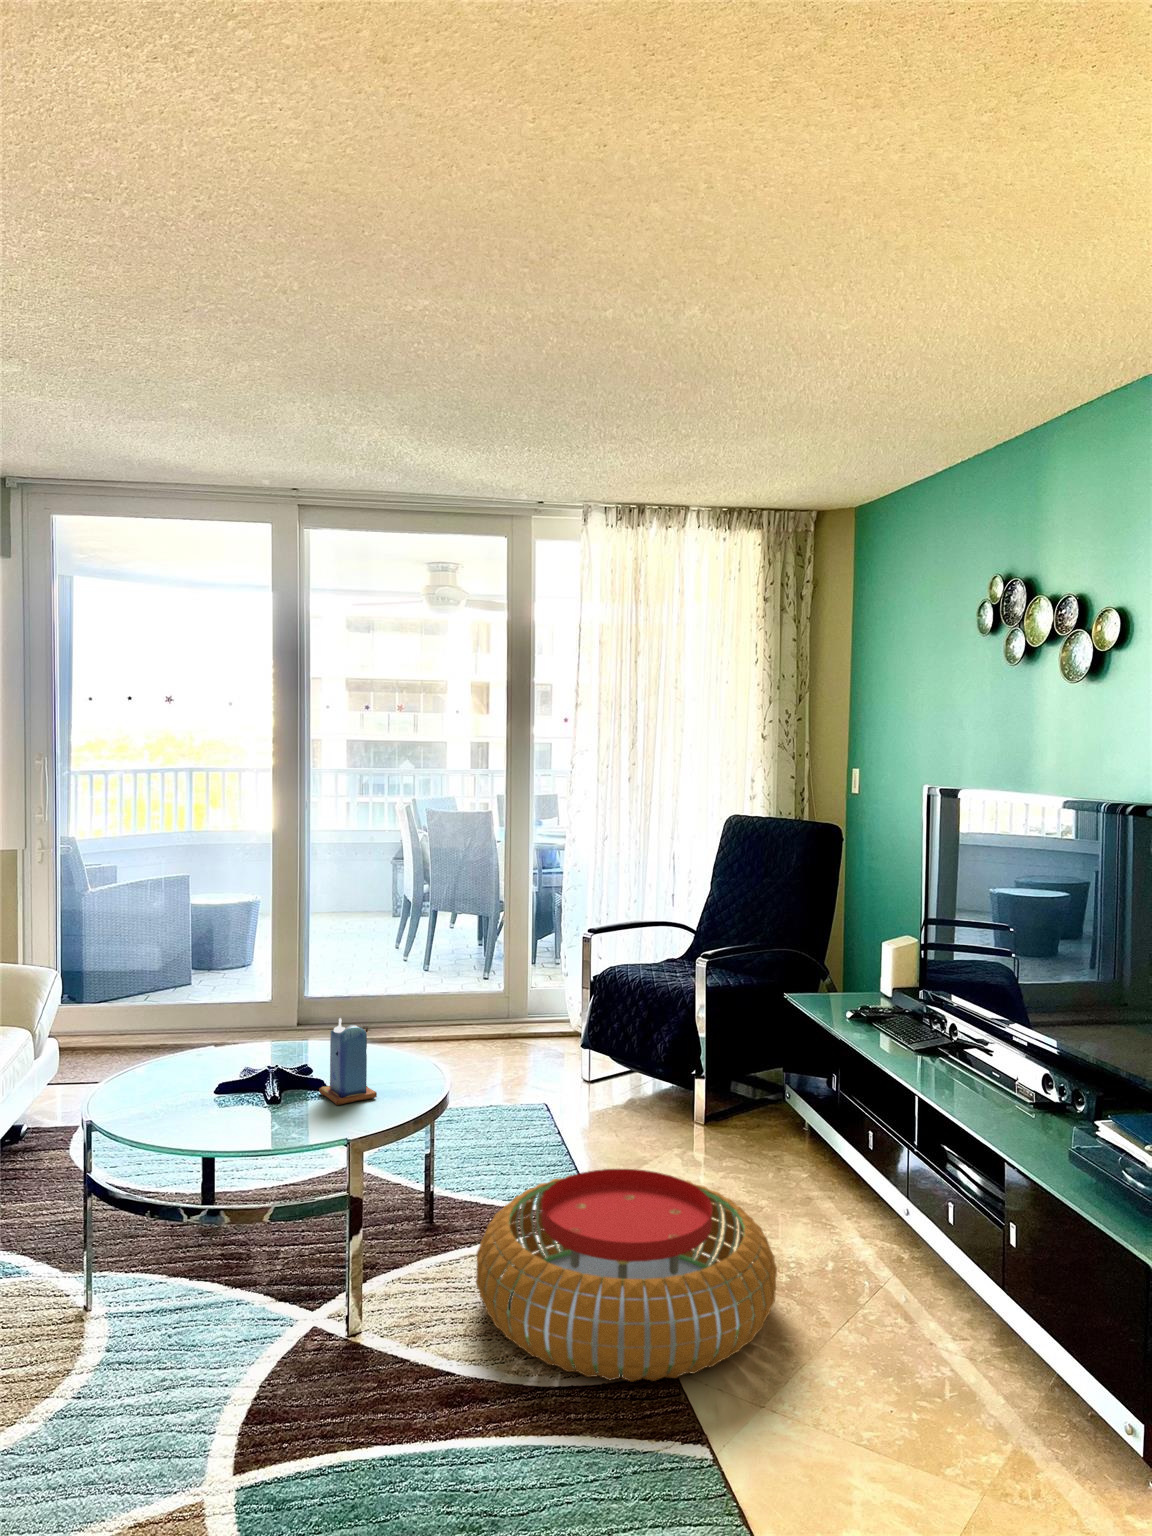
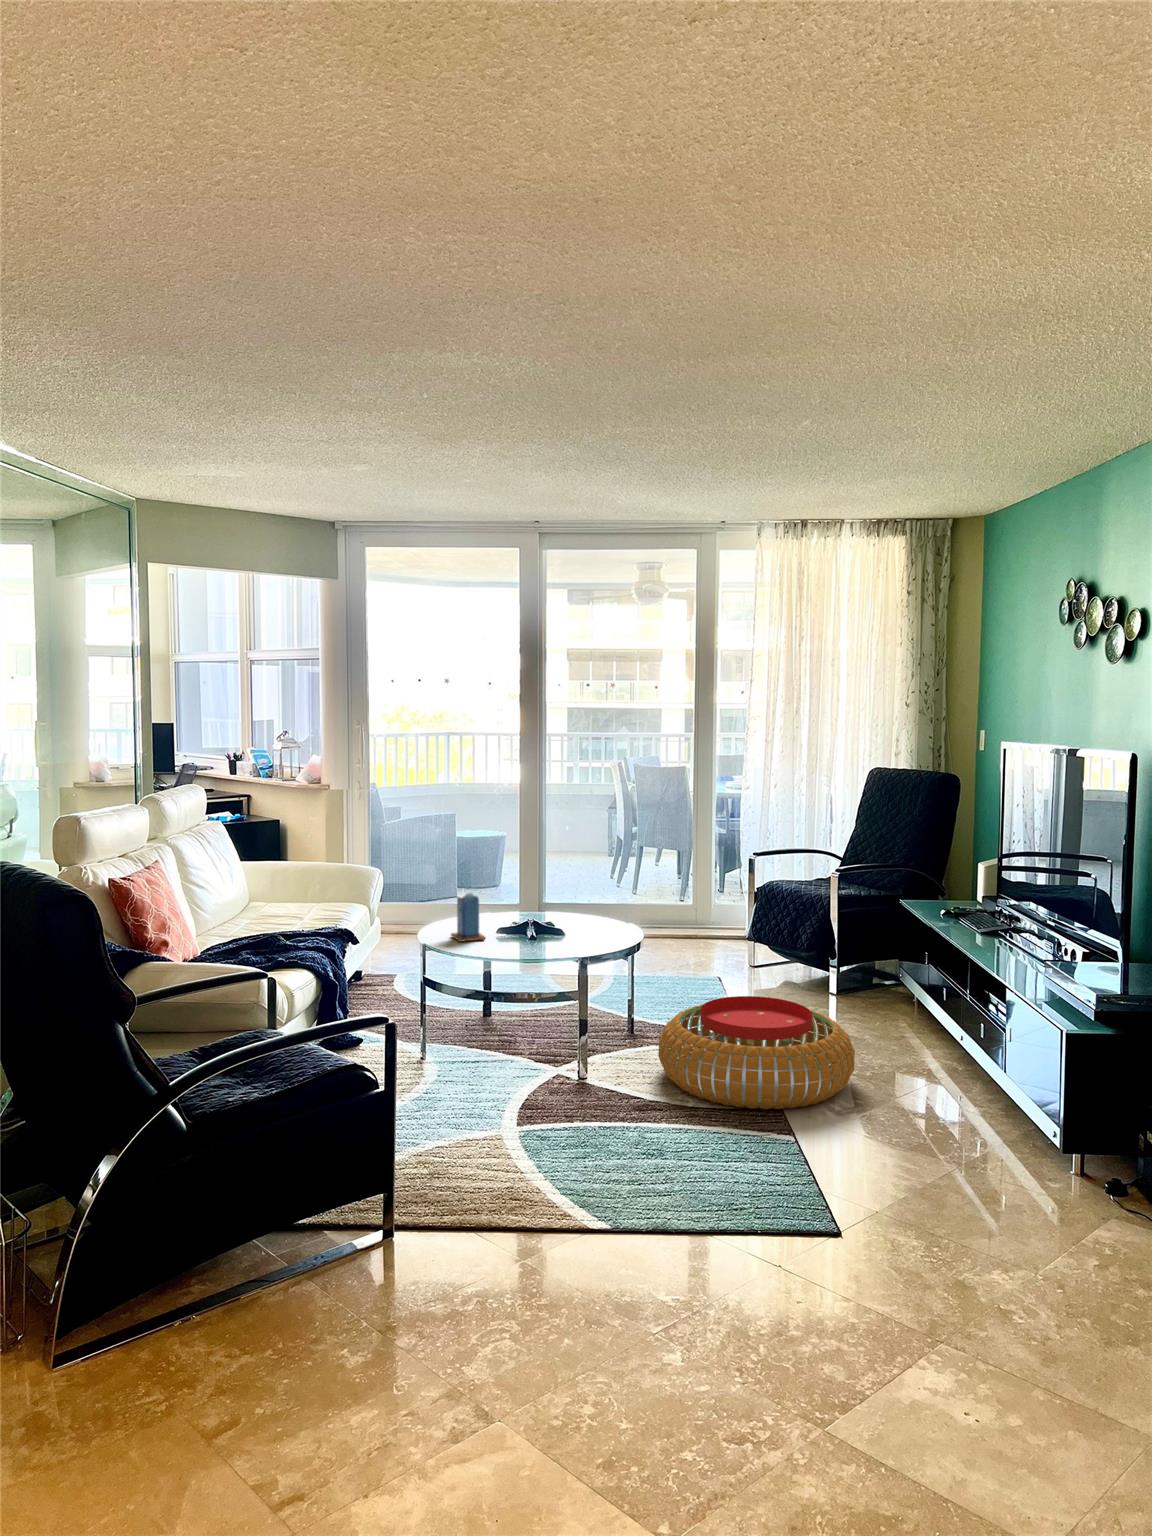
candle: present [319,1018,377,1105] -> present [451,890,485,942]

